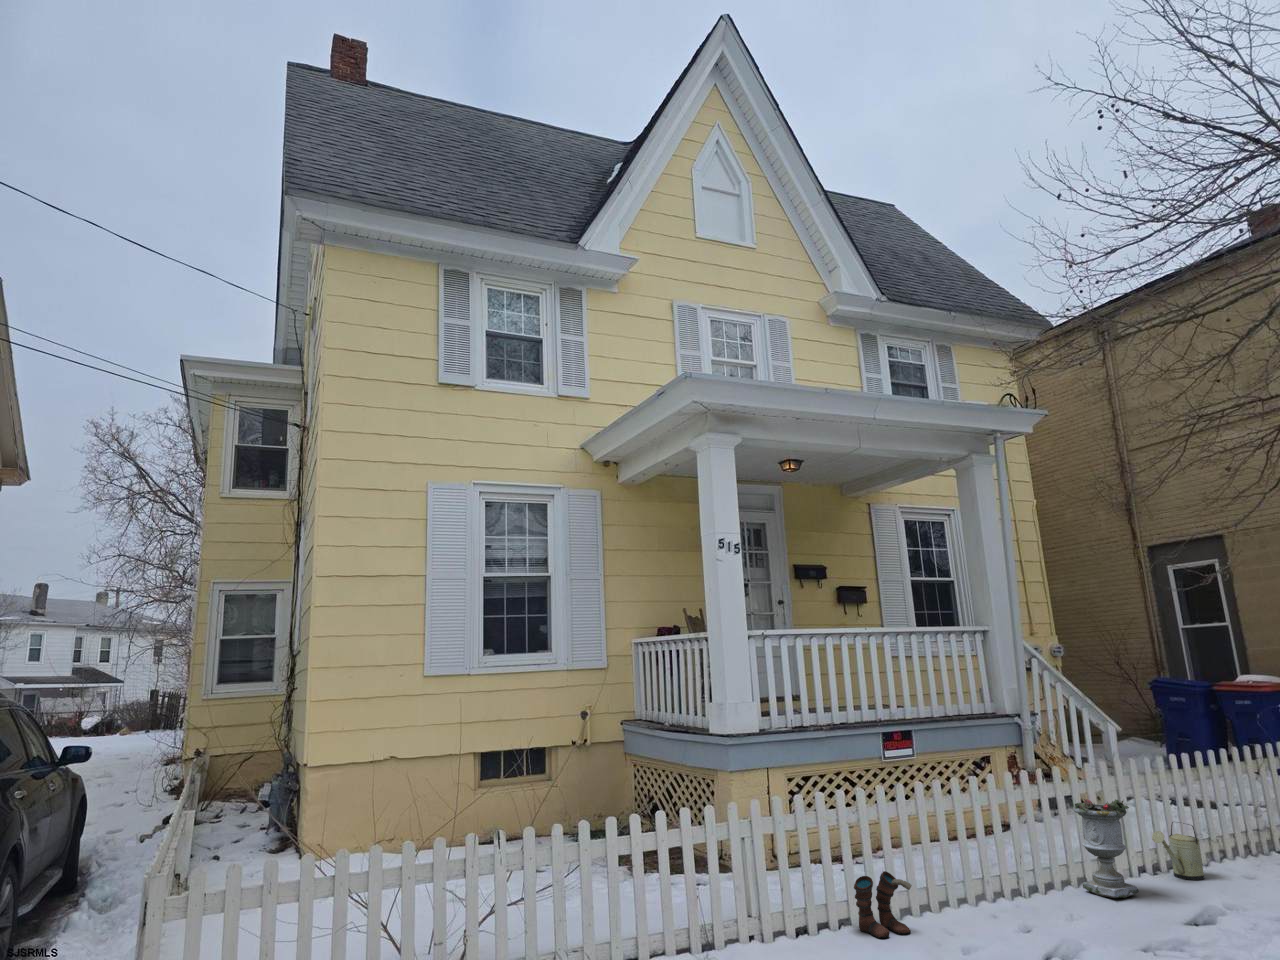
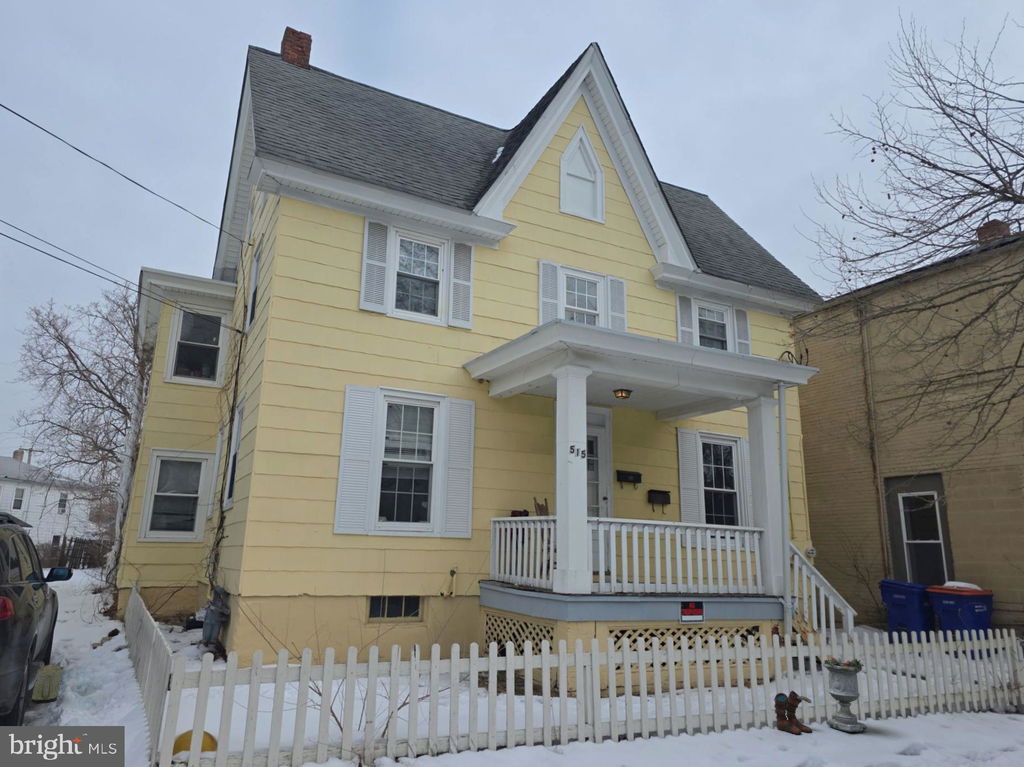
watering can: present [1152,822,1204,880] -> present [31,664,63,703]
boots: present [854,871,912,938] -> present [774,691,812,734]

